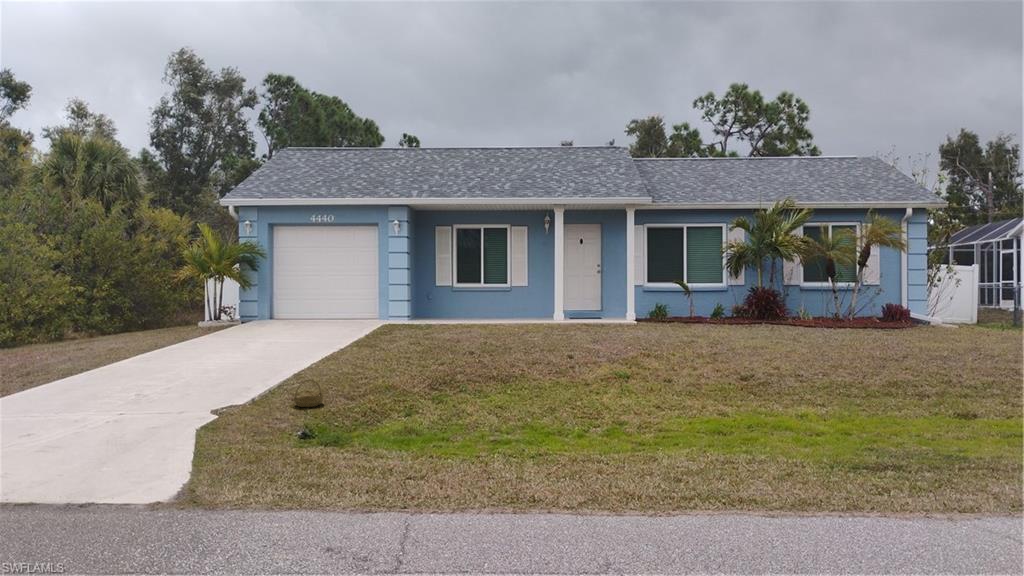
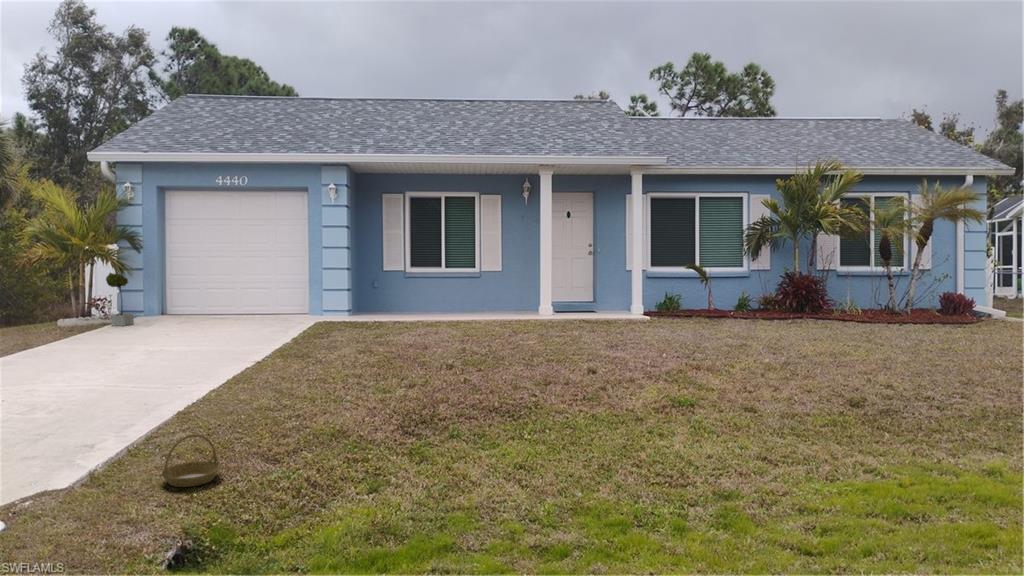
potted tree: none [232,287,251,327] -> present [106,273,134,326]

